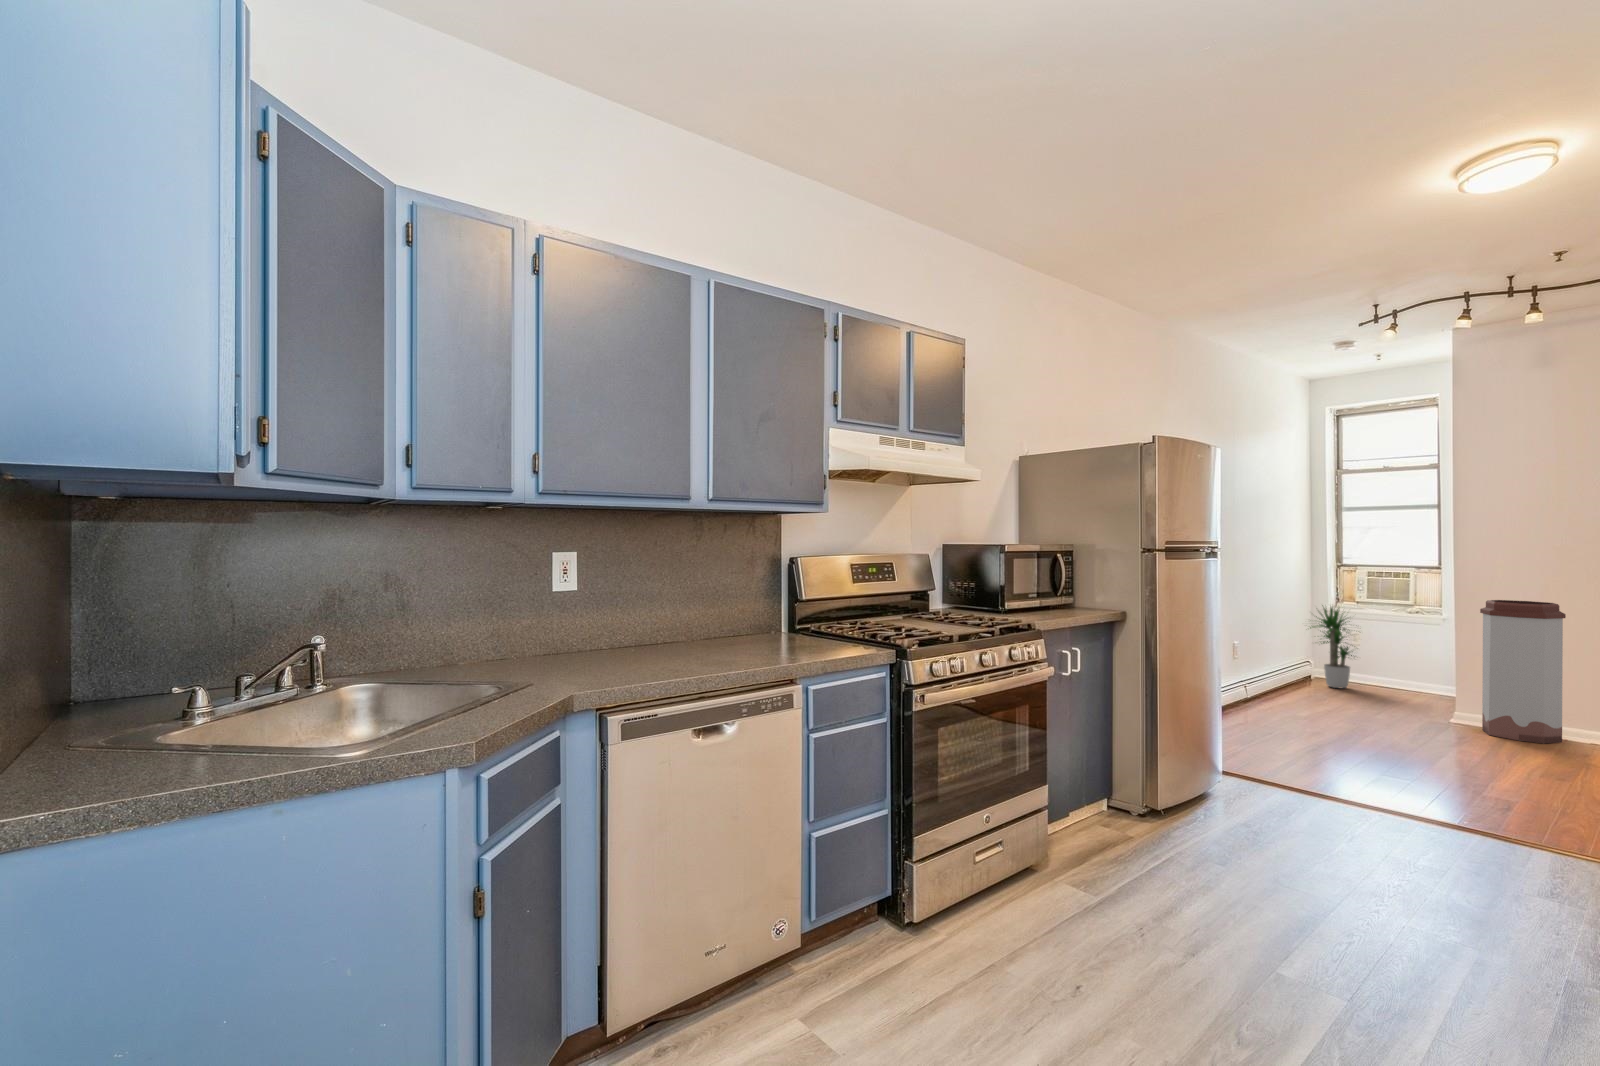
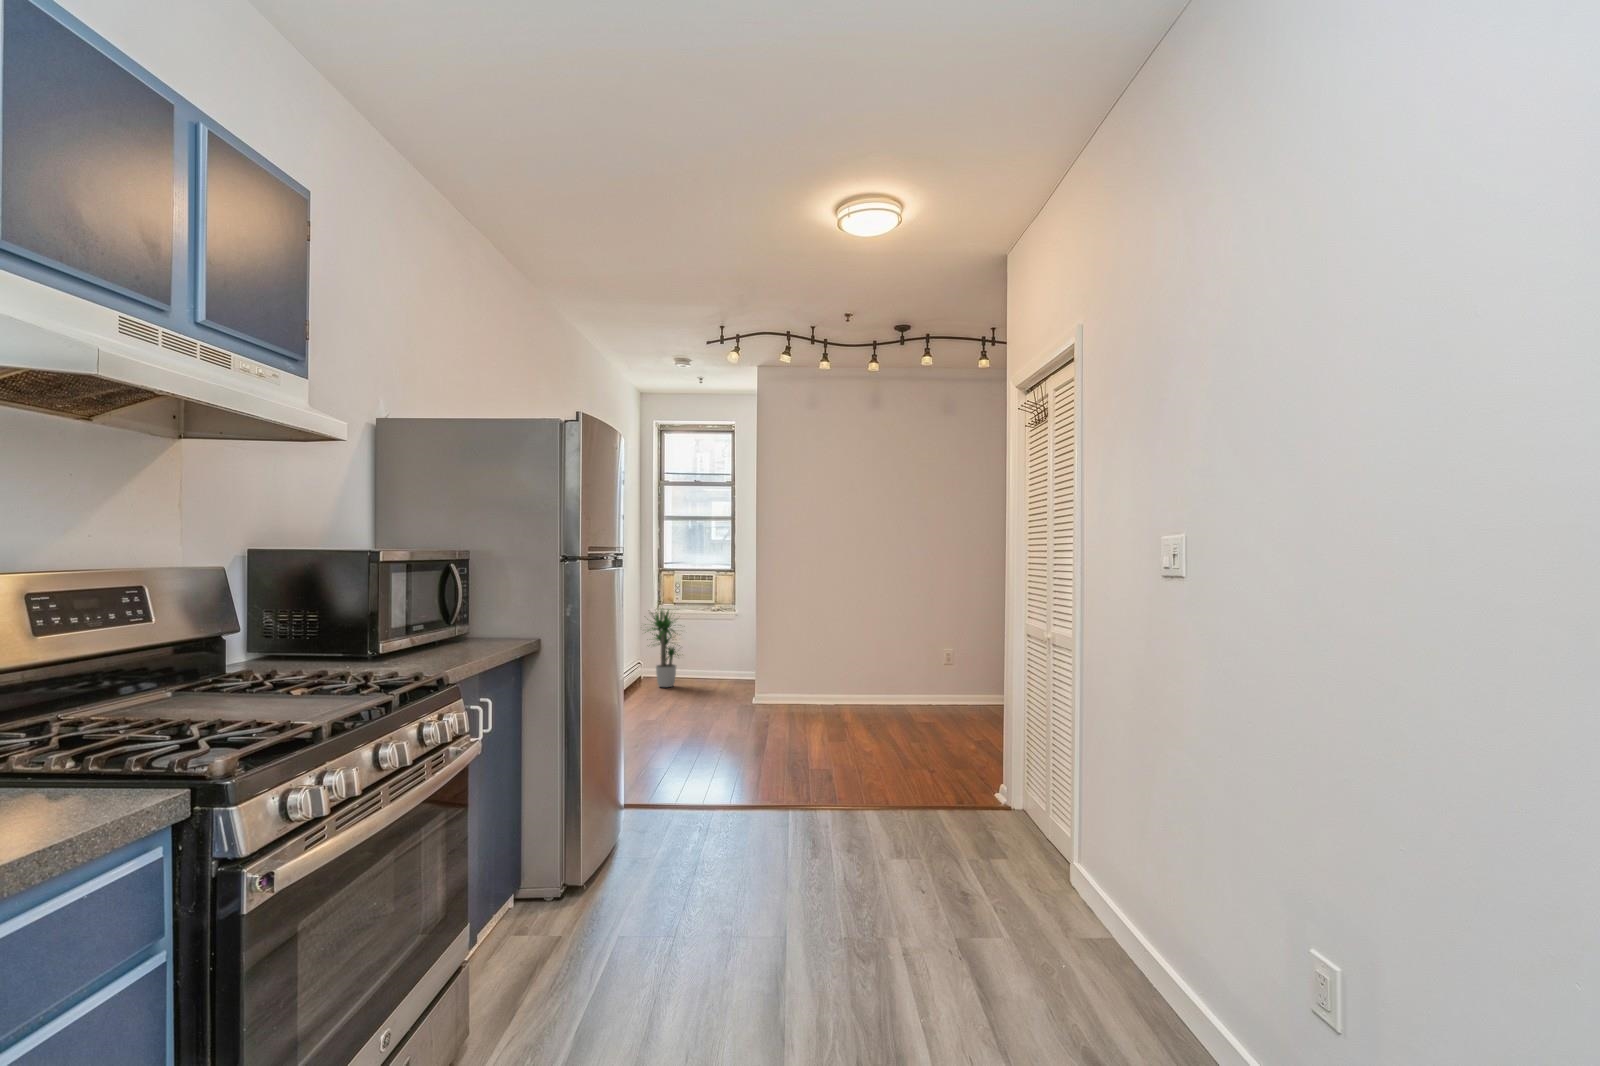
trash can: present [1480,600,1566,744] -> none [779,594,830,711]

